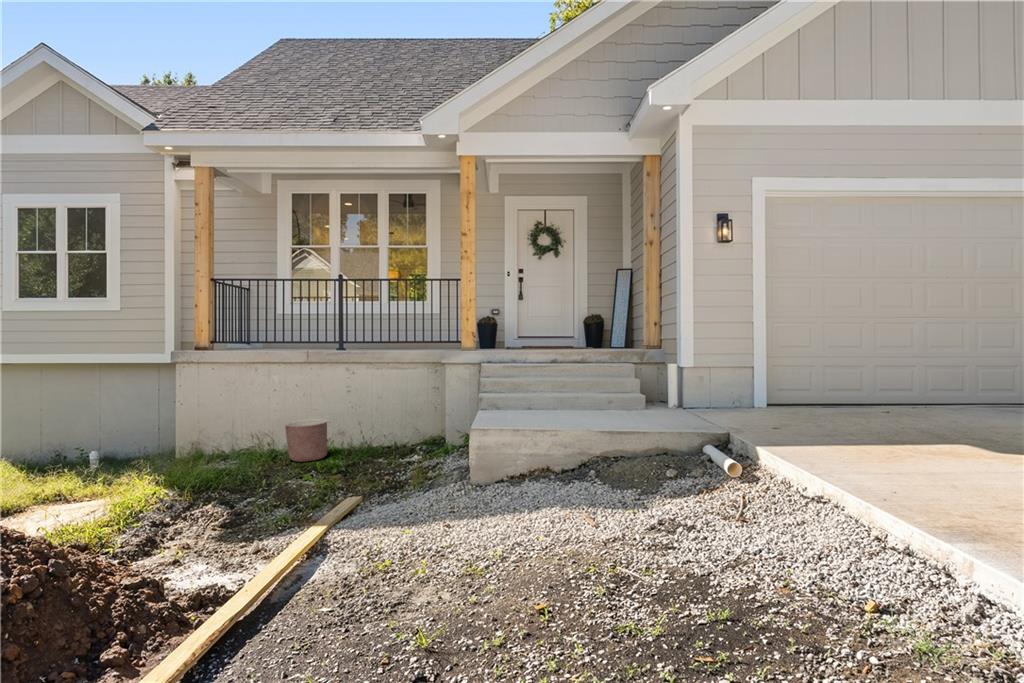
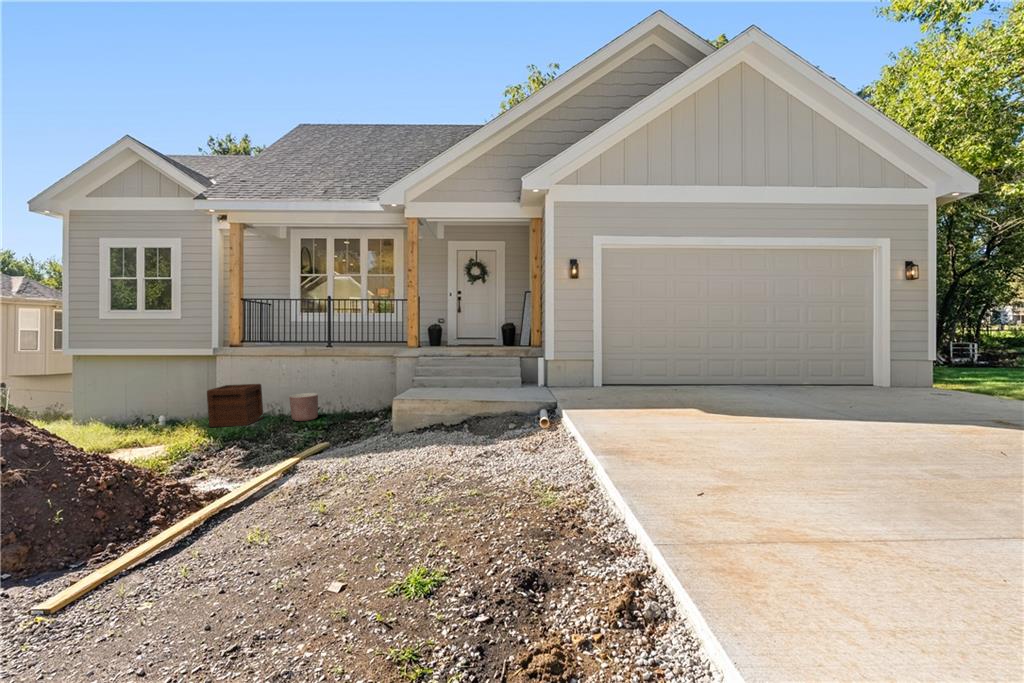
wooden crate: none [164,405,245,471] -> present [207,384,264,427]

